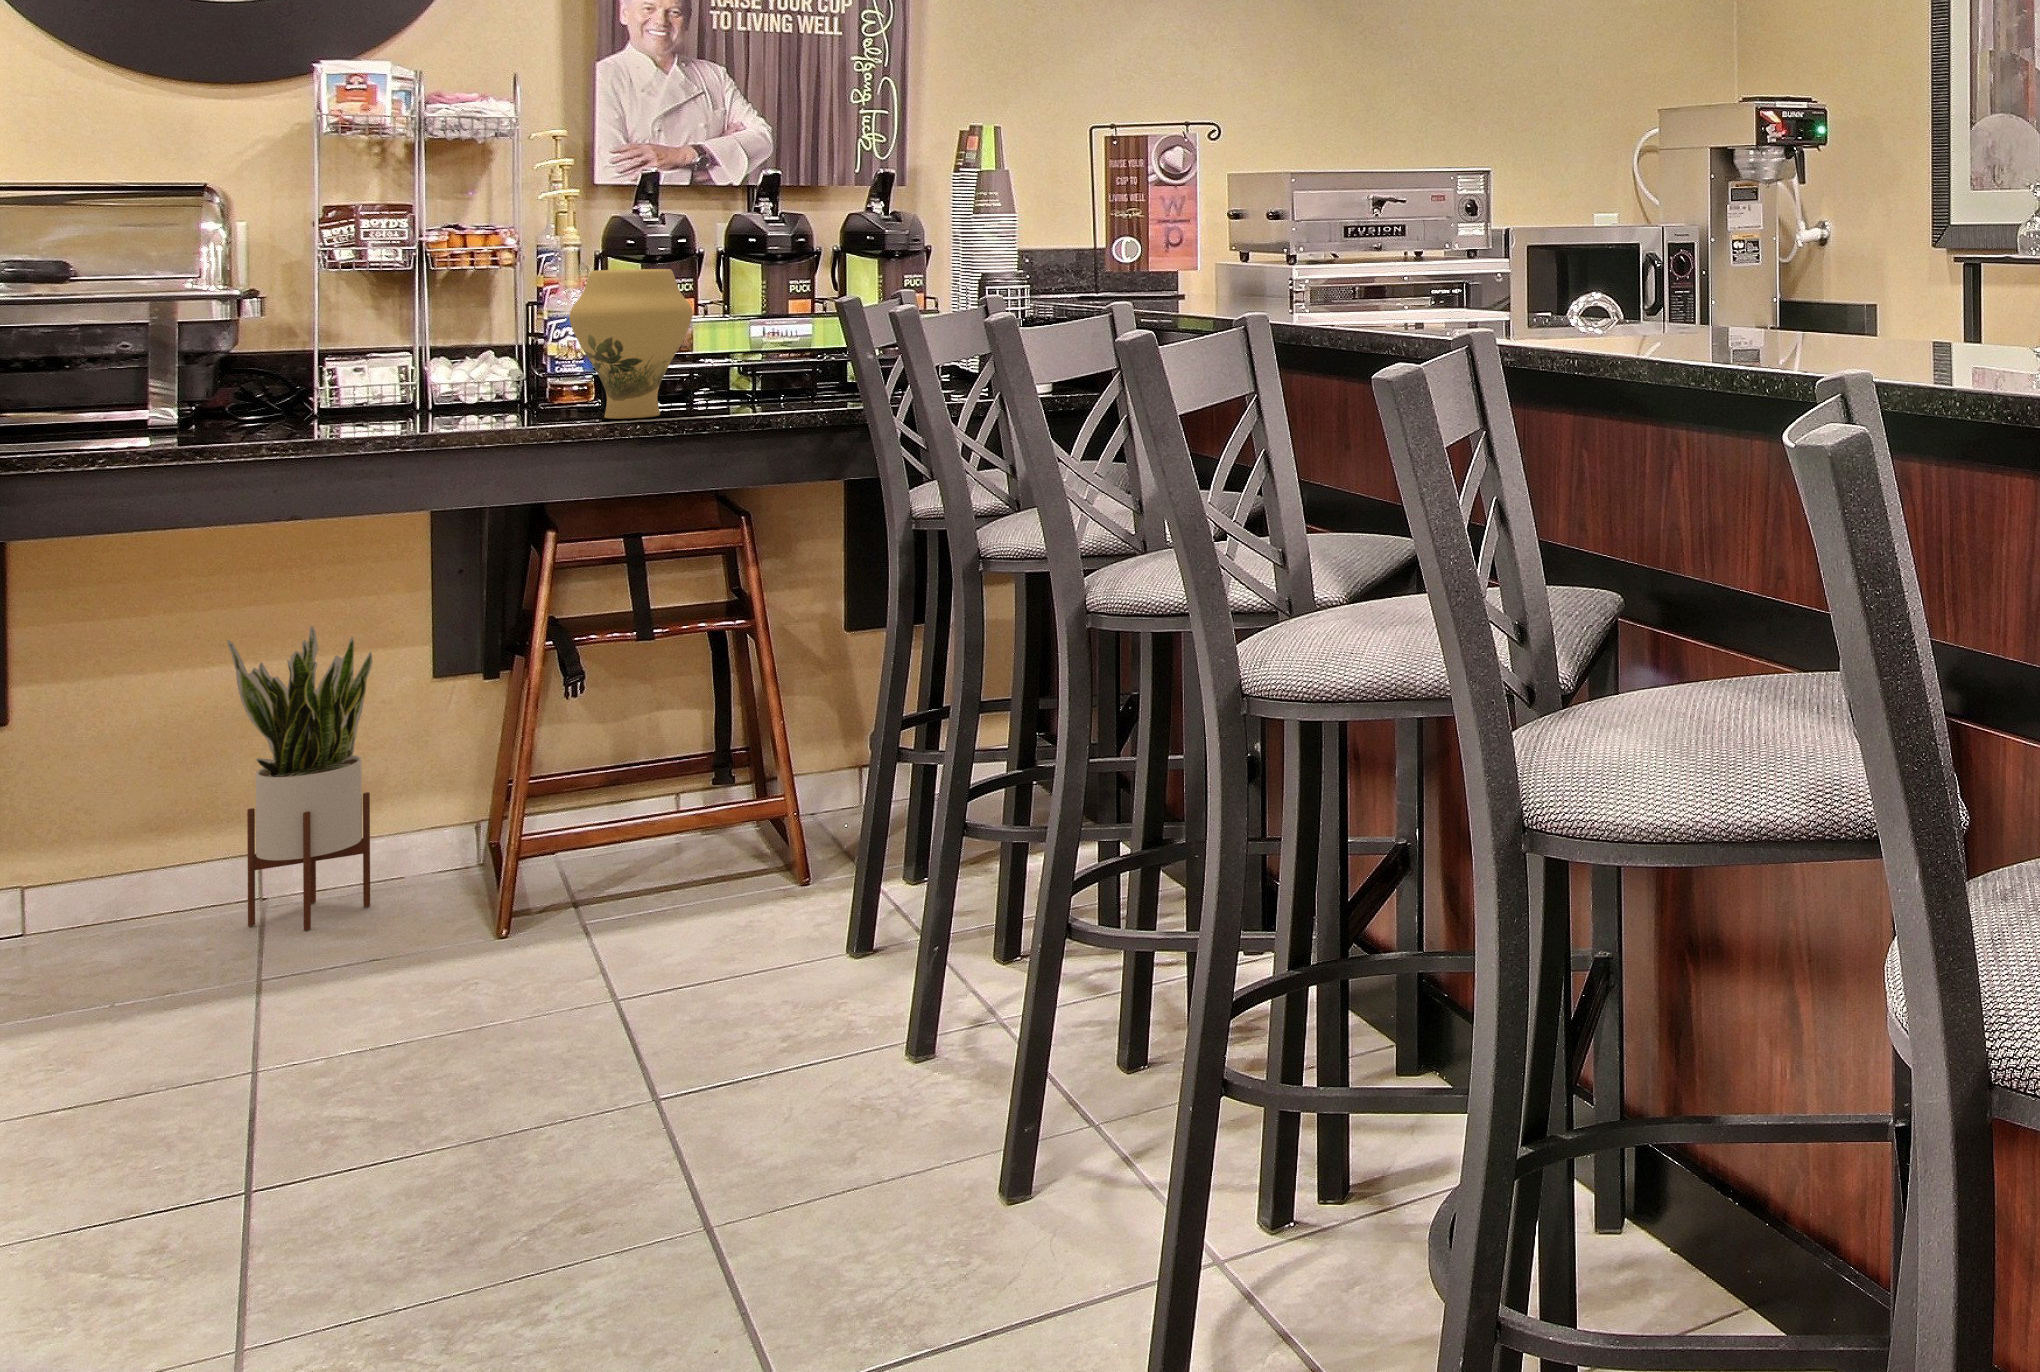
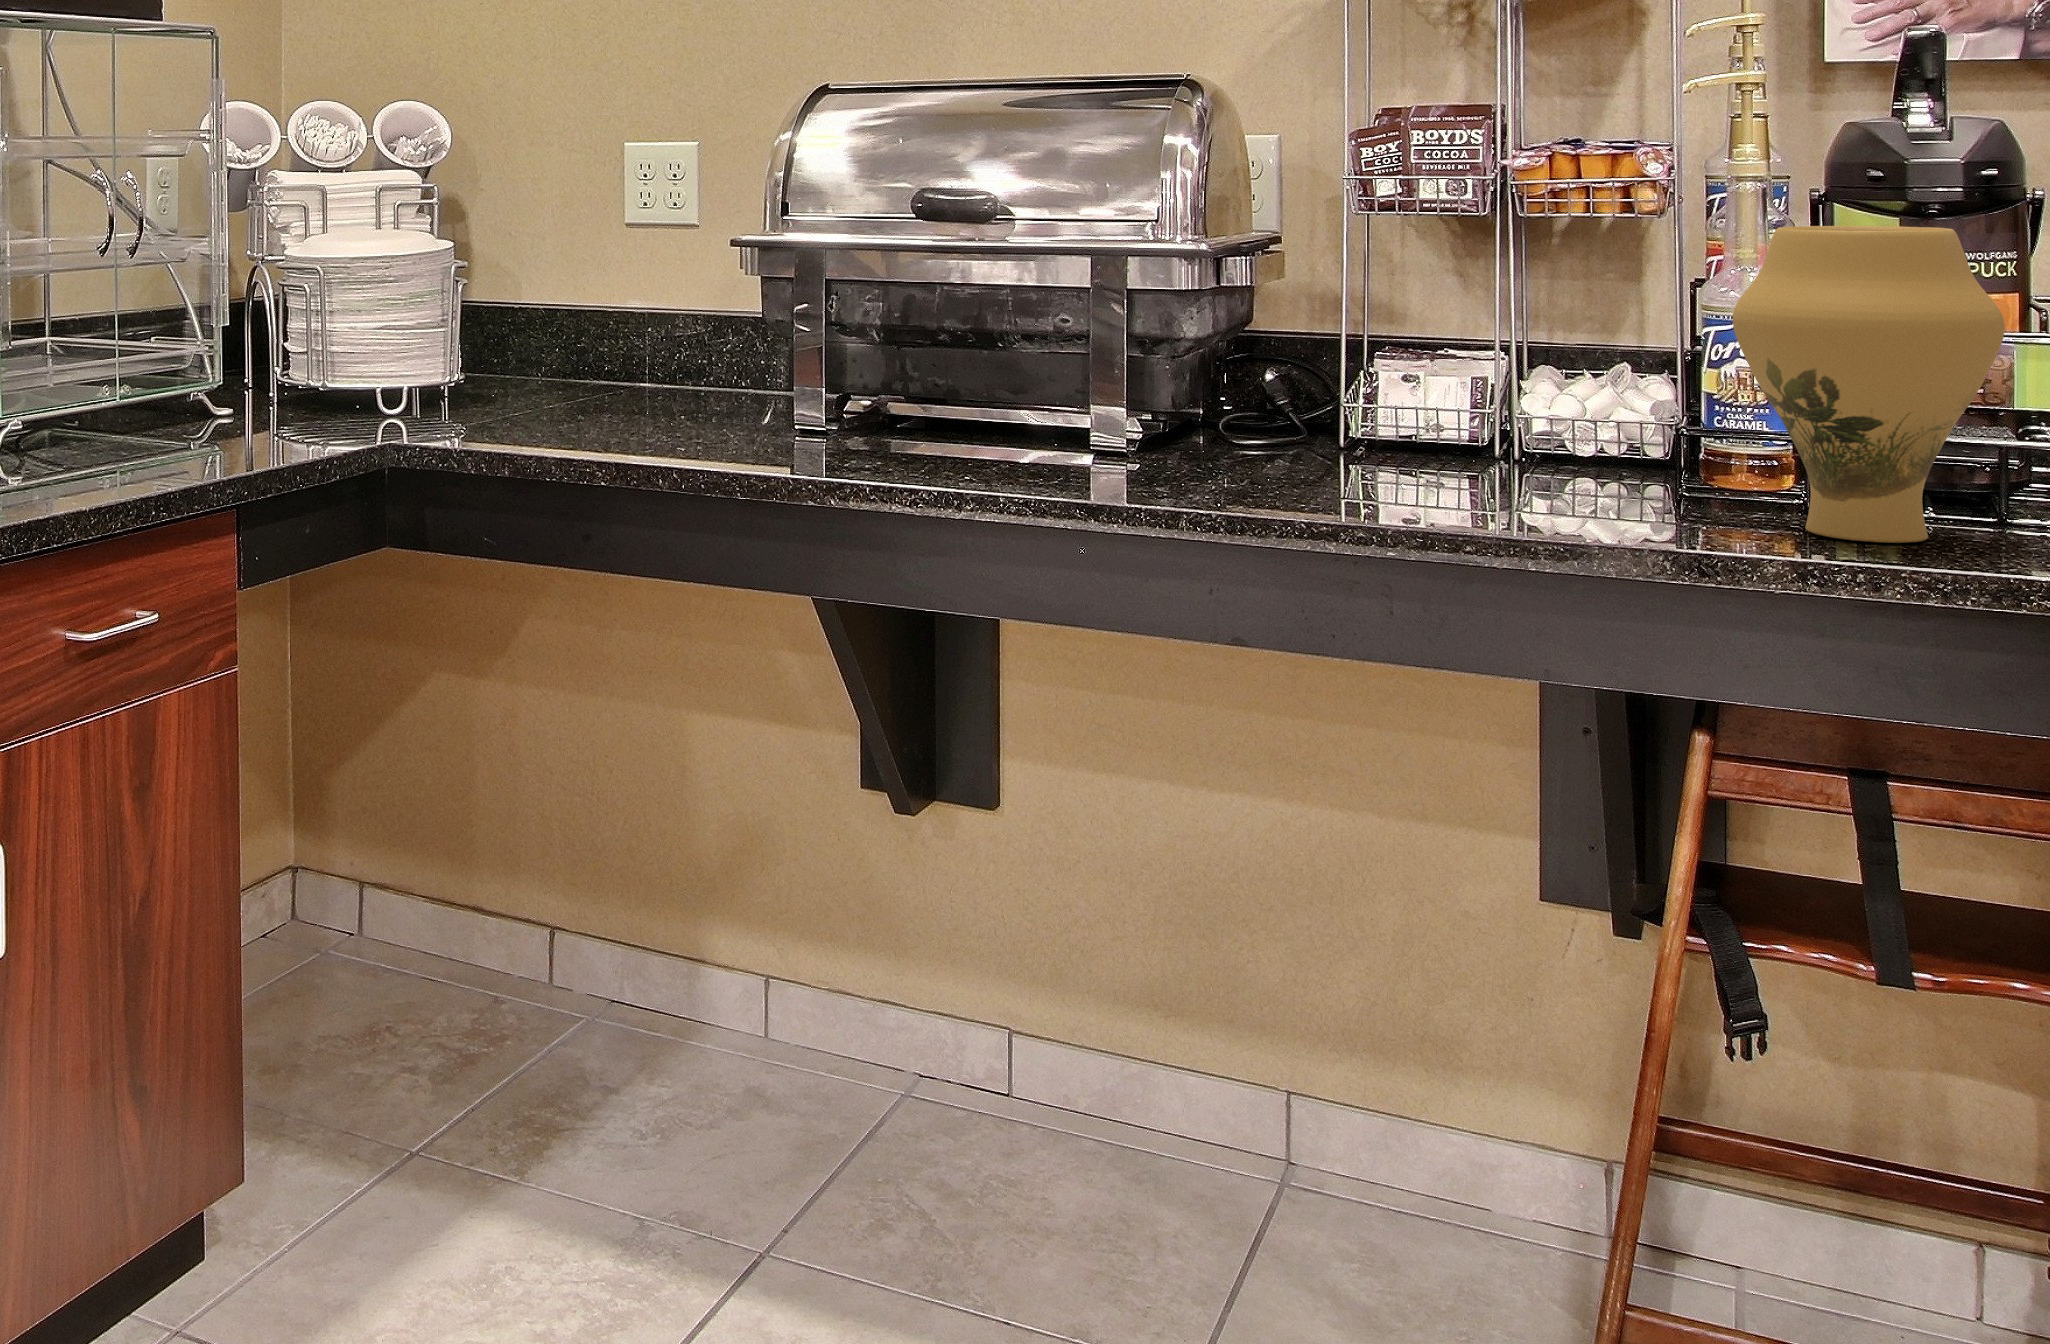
potted plant: present [227,626,373,930] -> none [1229,772,1441,1266]

